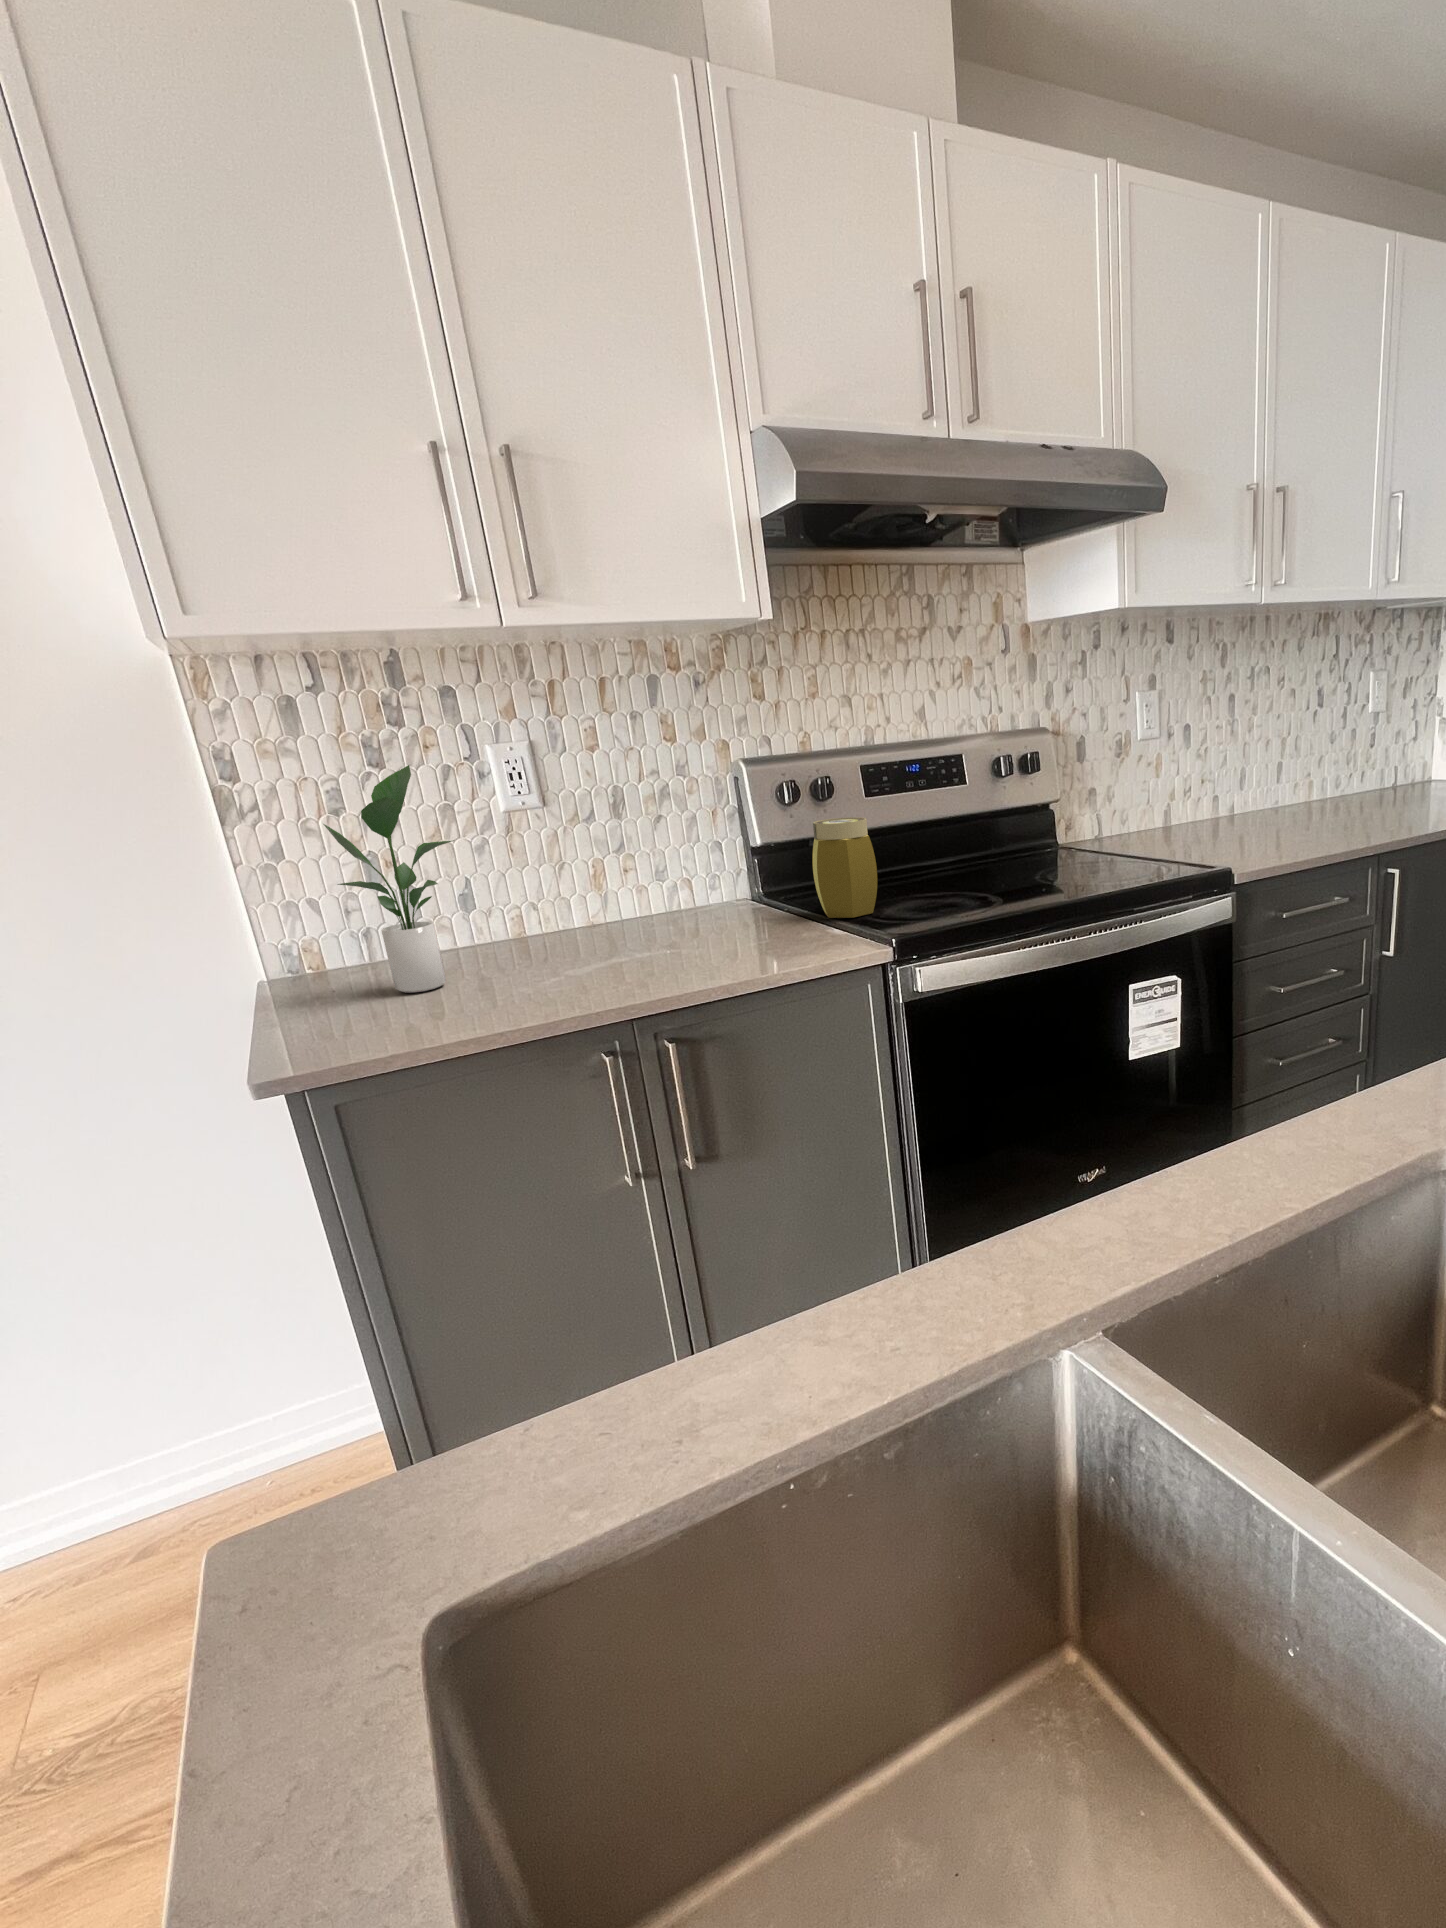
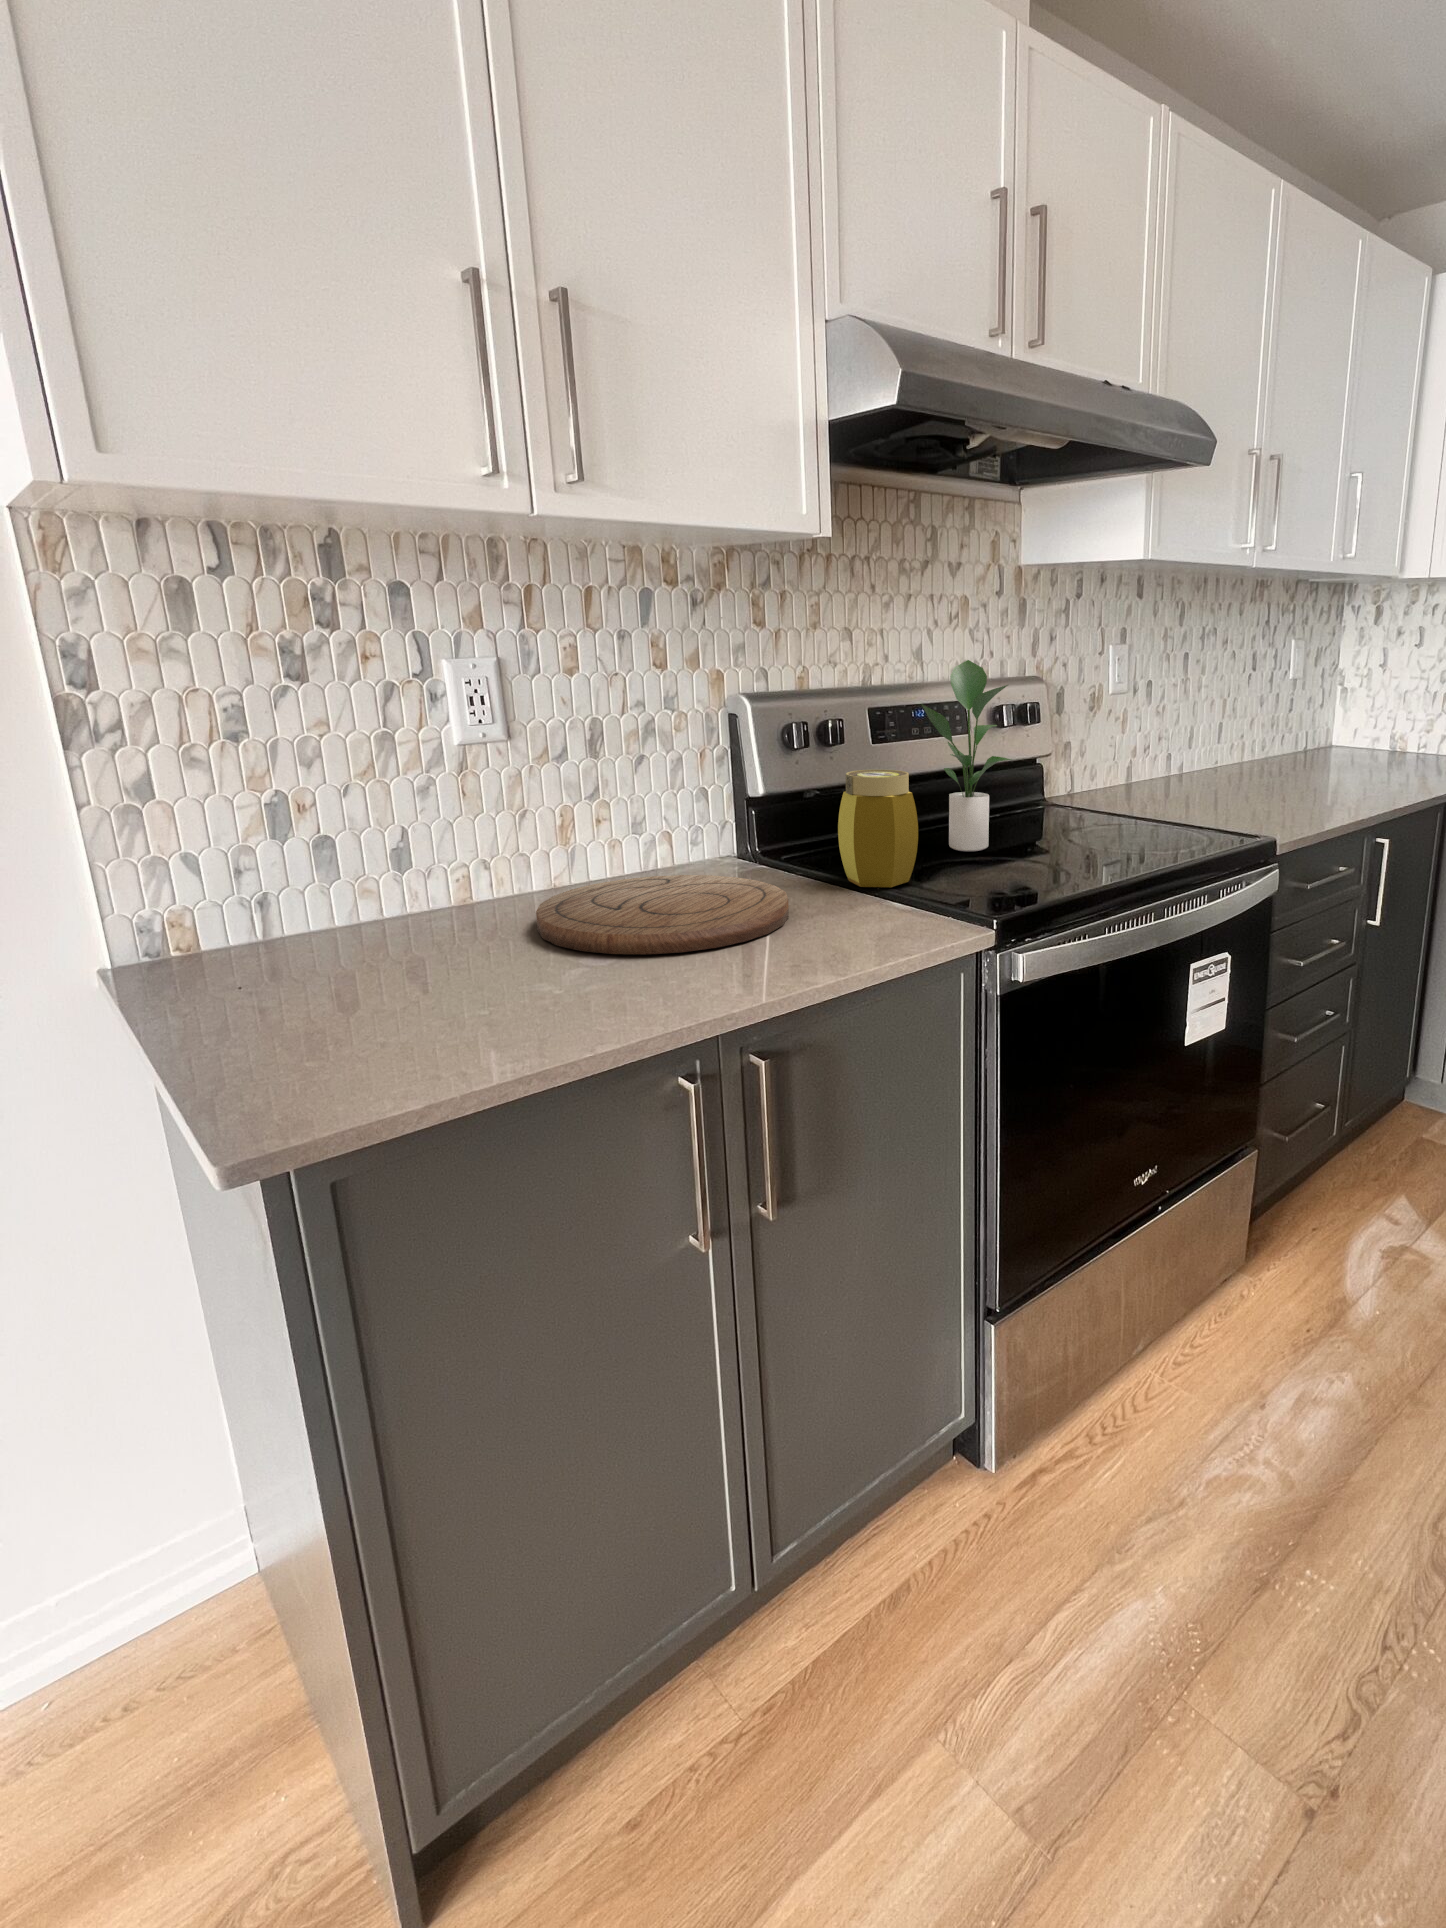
potted plant: present [323,765,454,993] -> present [921,660,1011,851]
cutting board: none [552,911,753,968] -> present [536,875,789,954]

